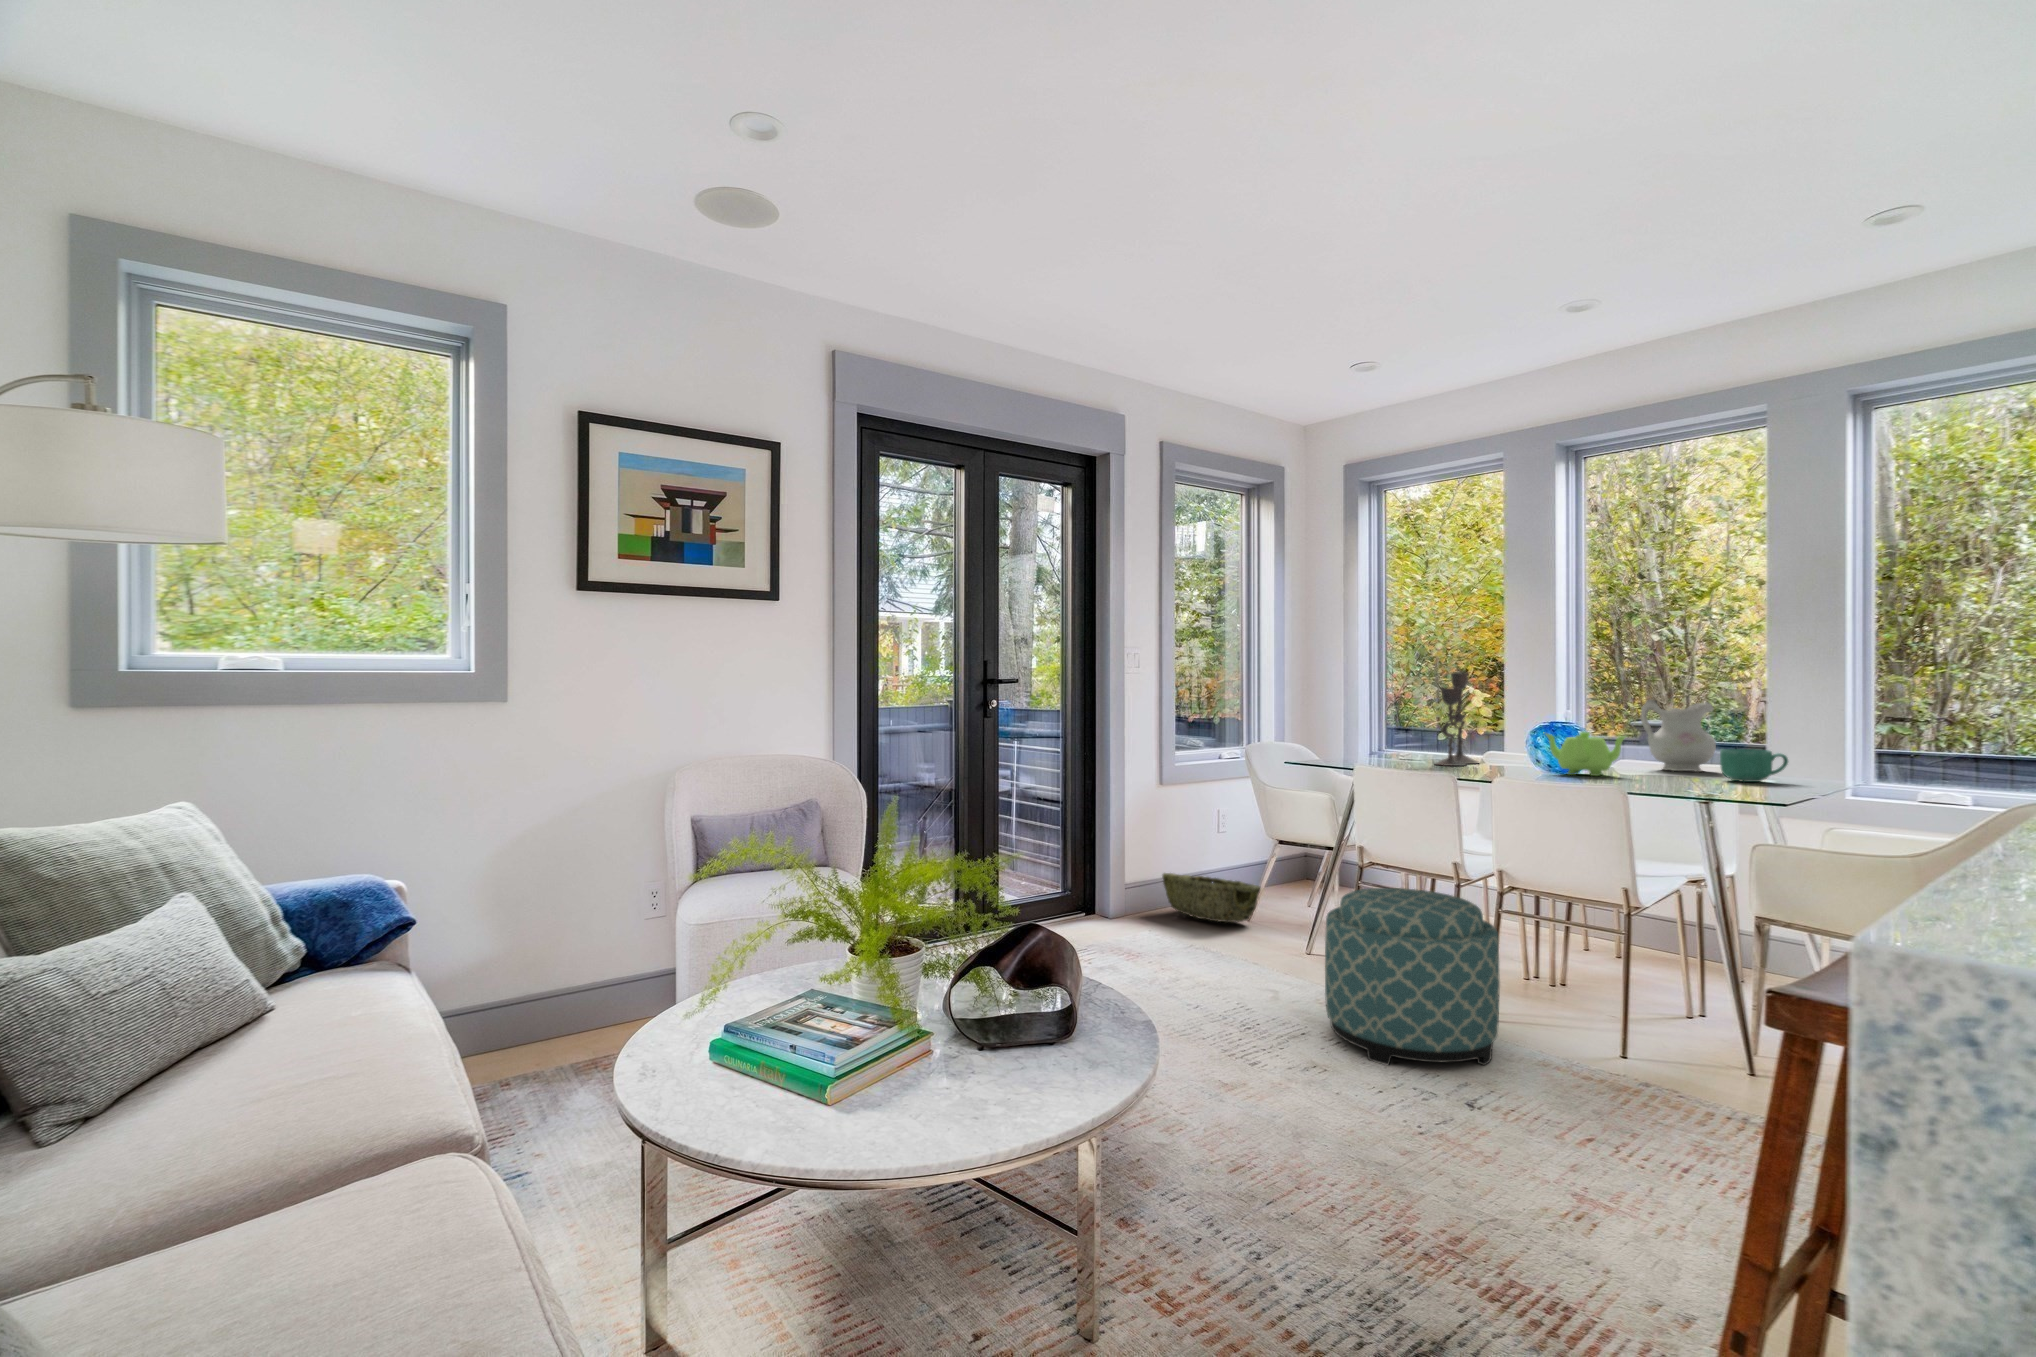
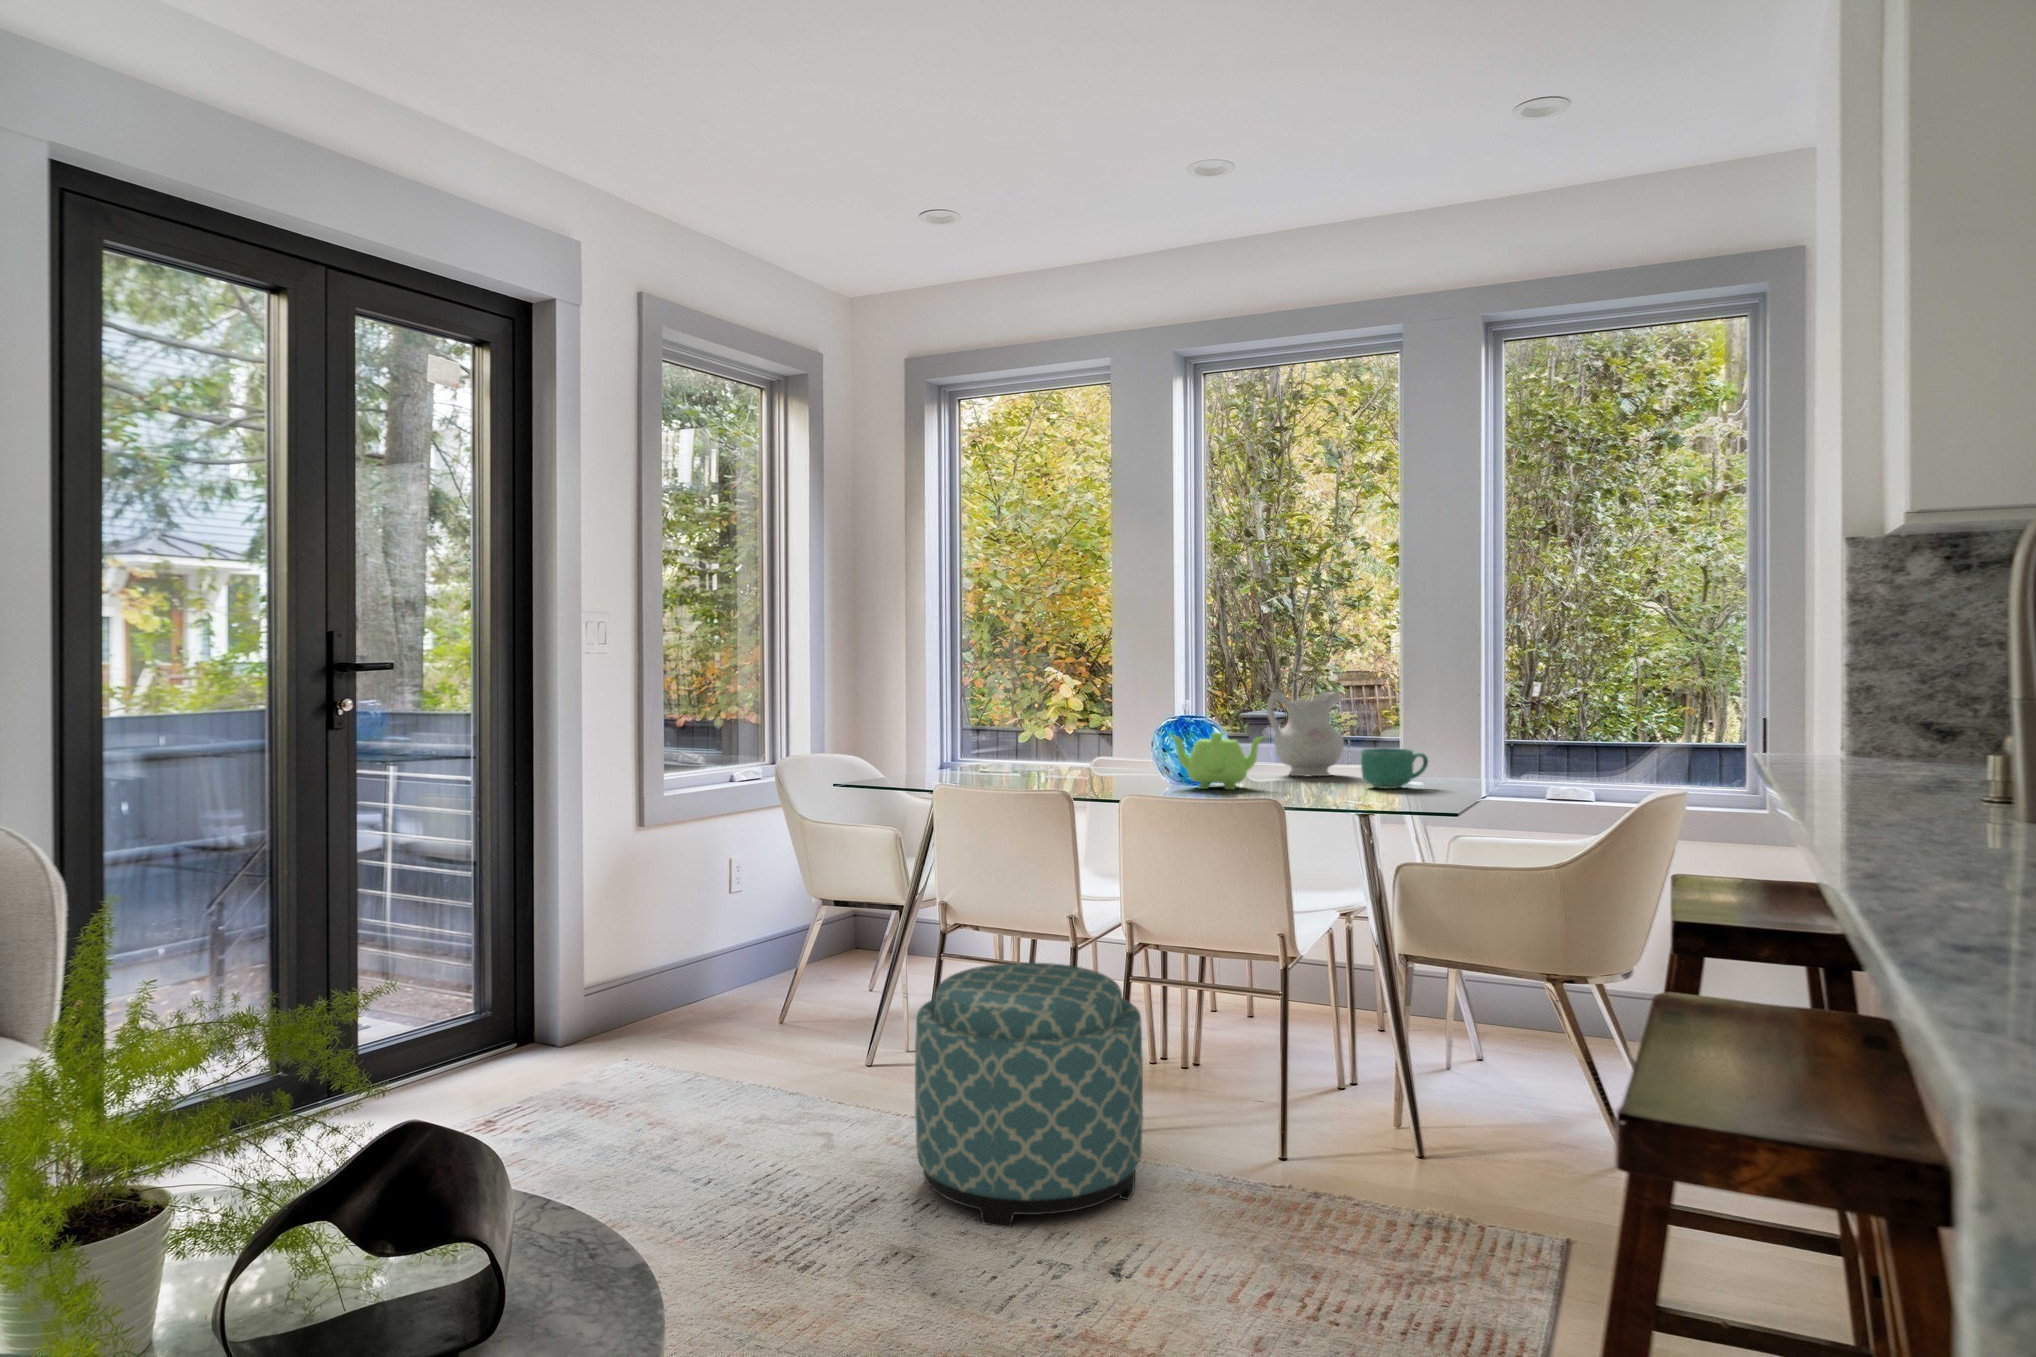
candlestick: present [1436,672,1479,766] -> none [1033,655,1086,782]
woven basket: present [1162,873,1260,923] -> none [647,958,795,1028]

